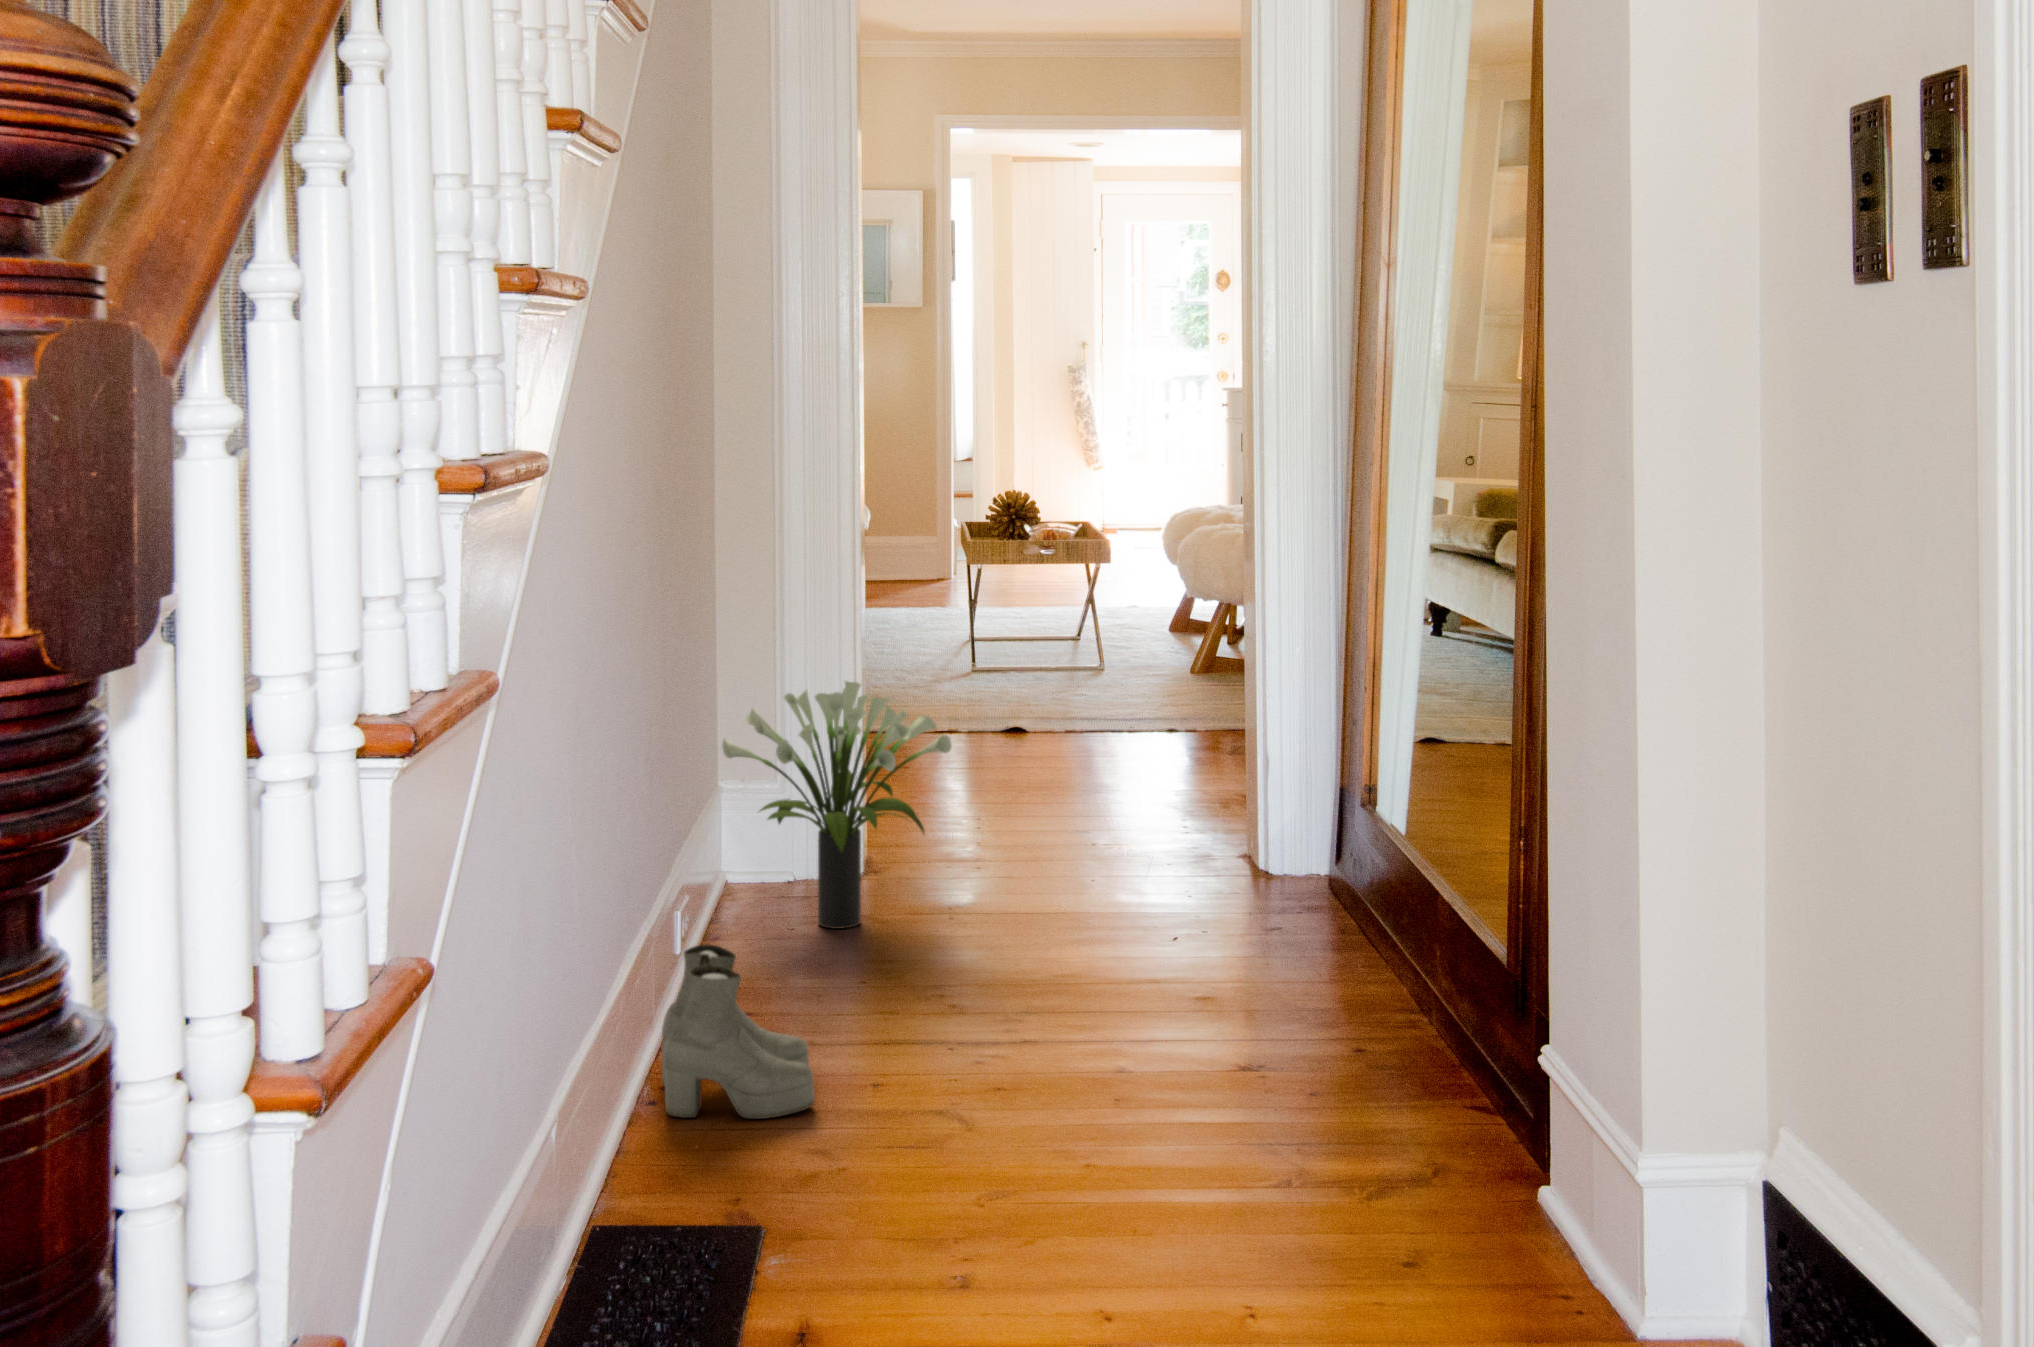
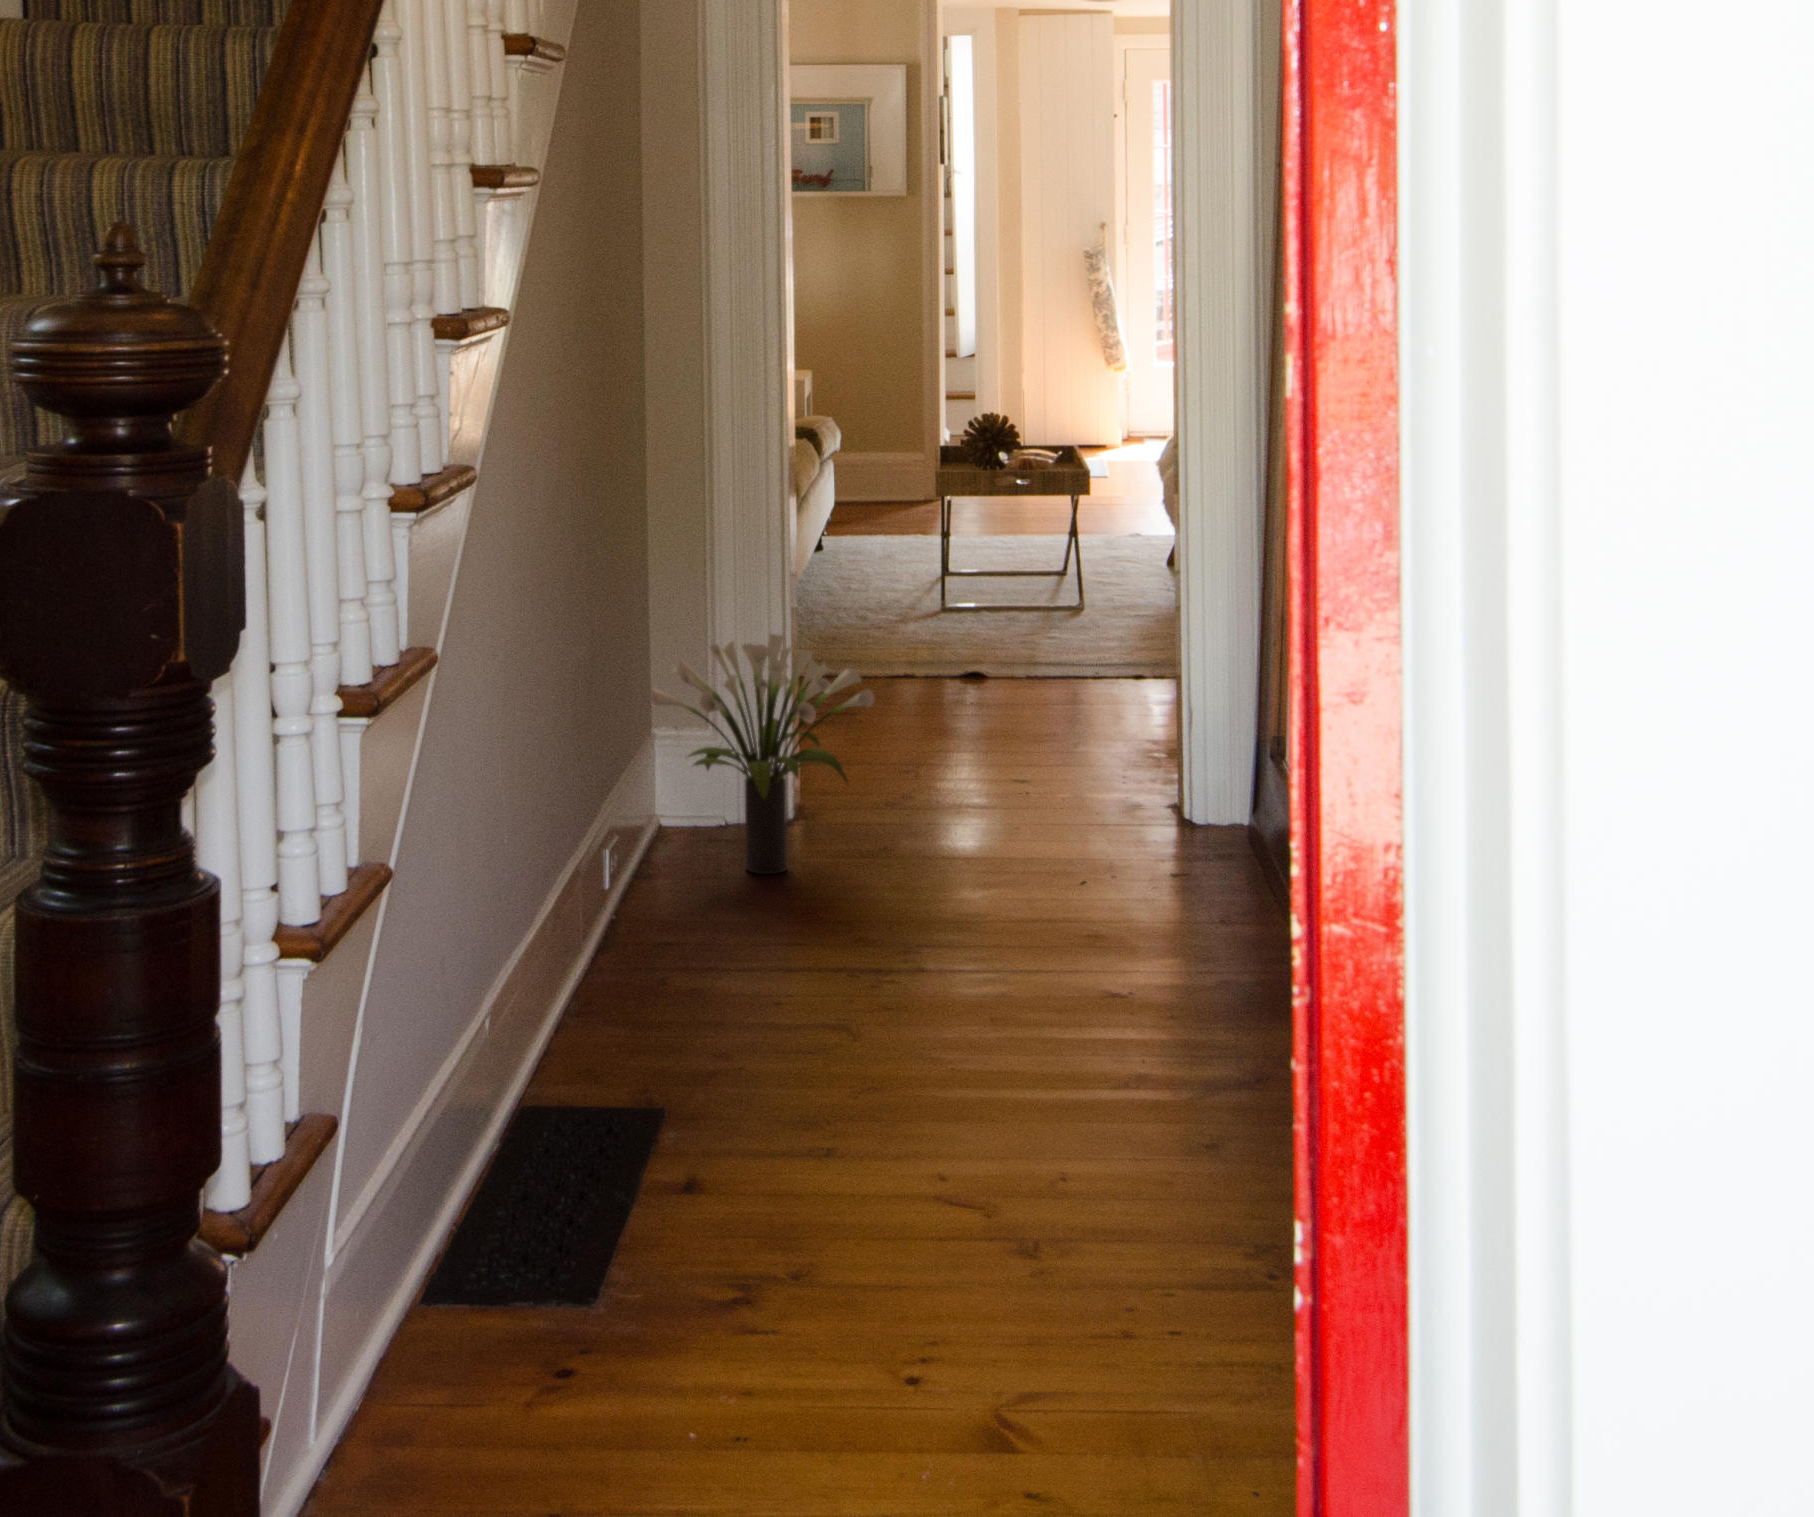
boots: present [662,944,815,1119] -> none [587,879,724,1037]

